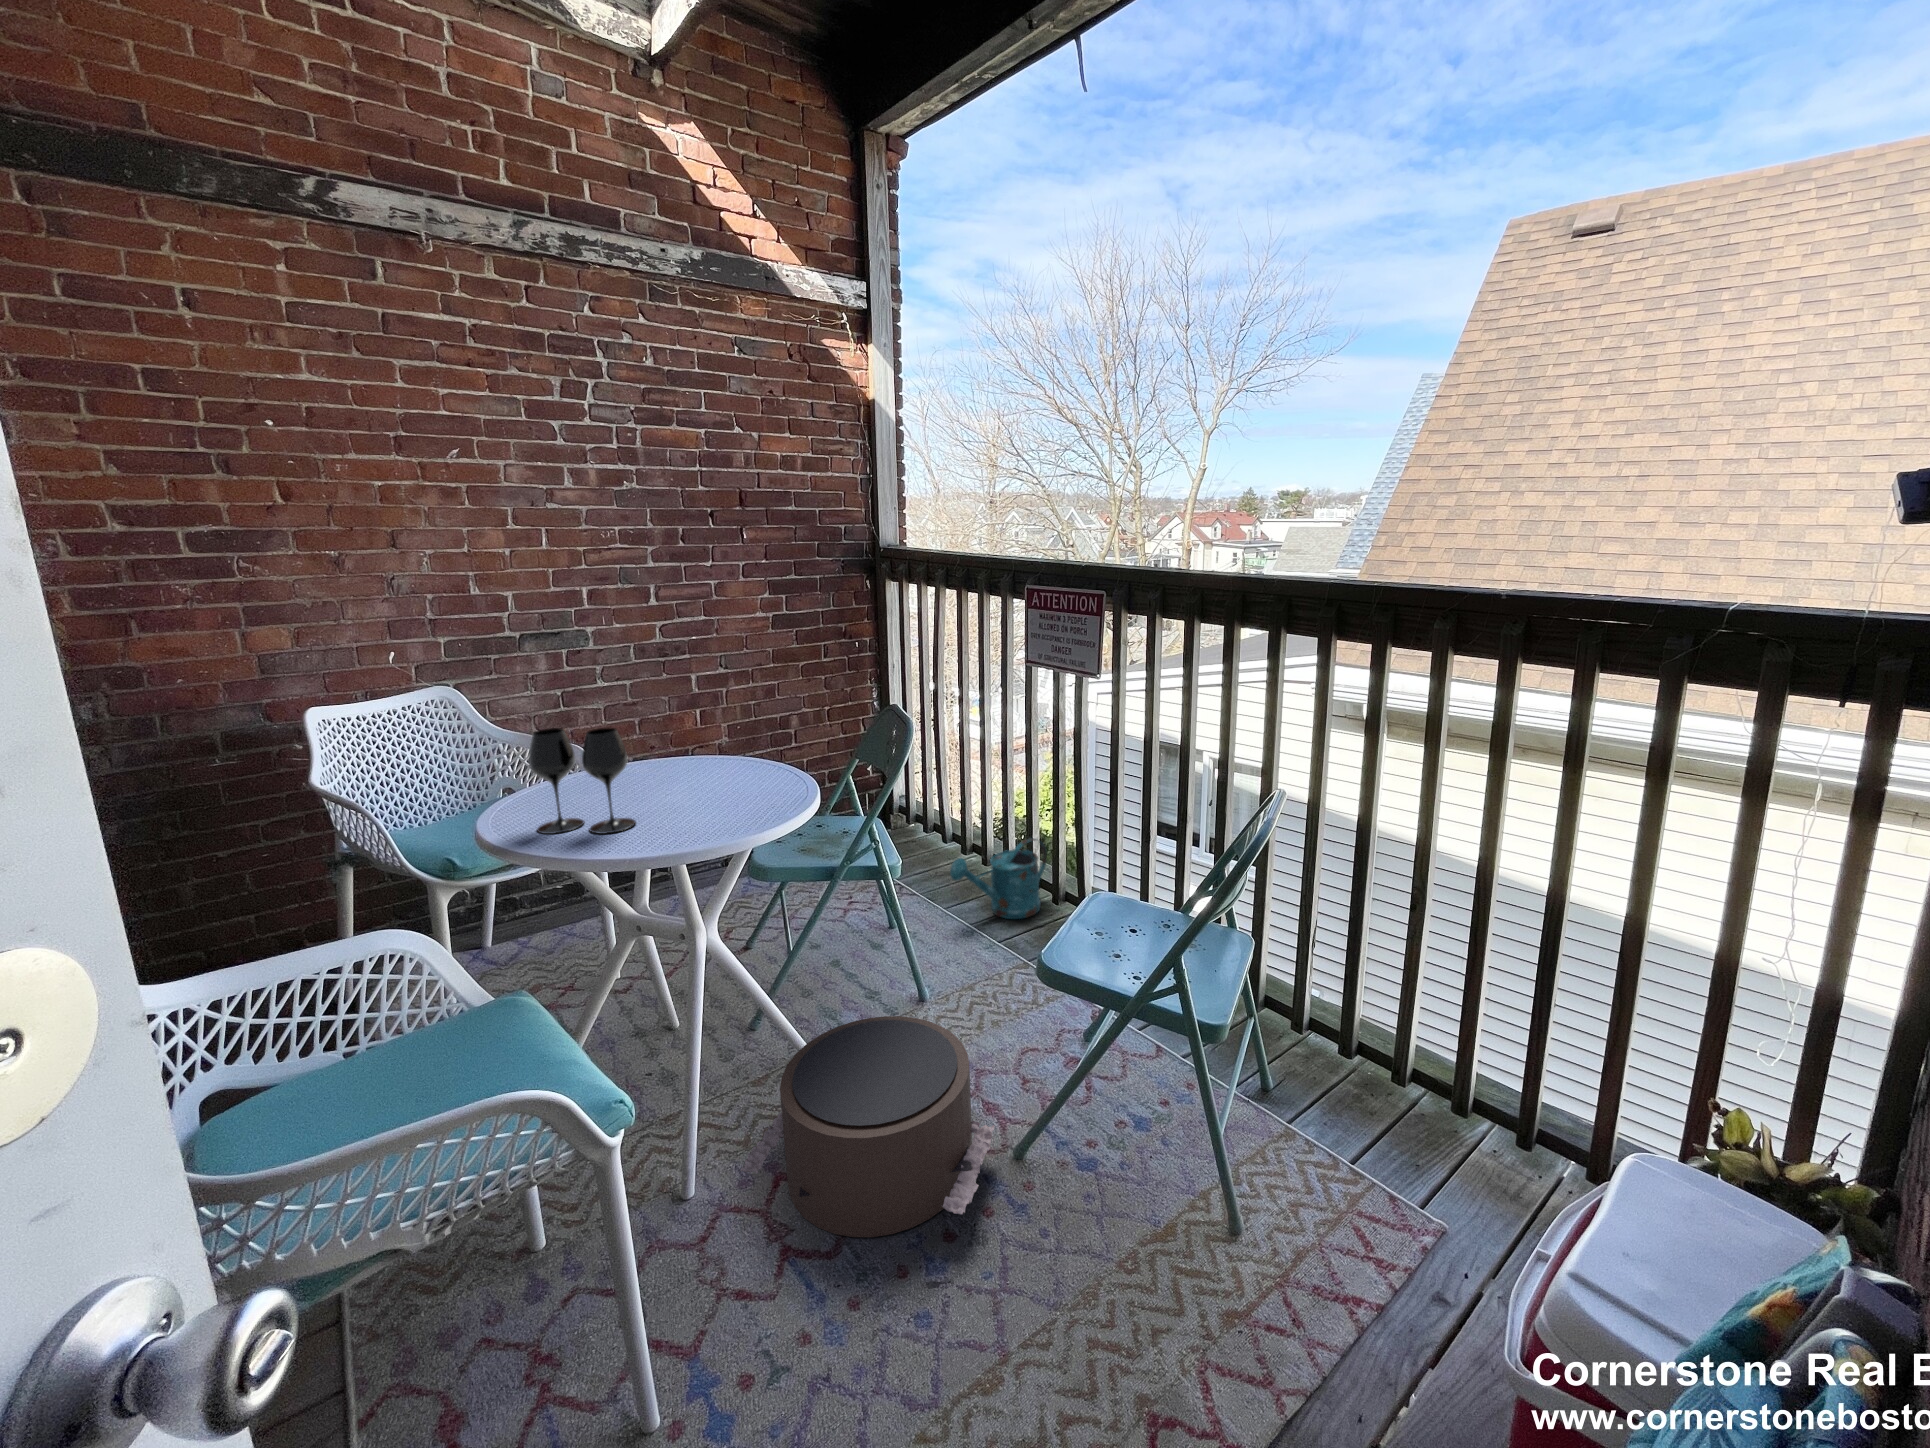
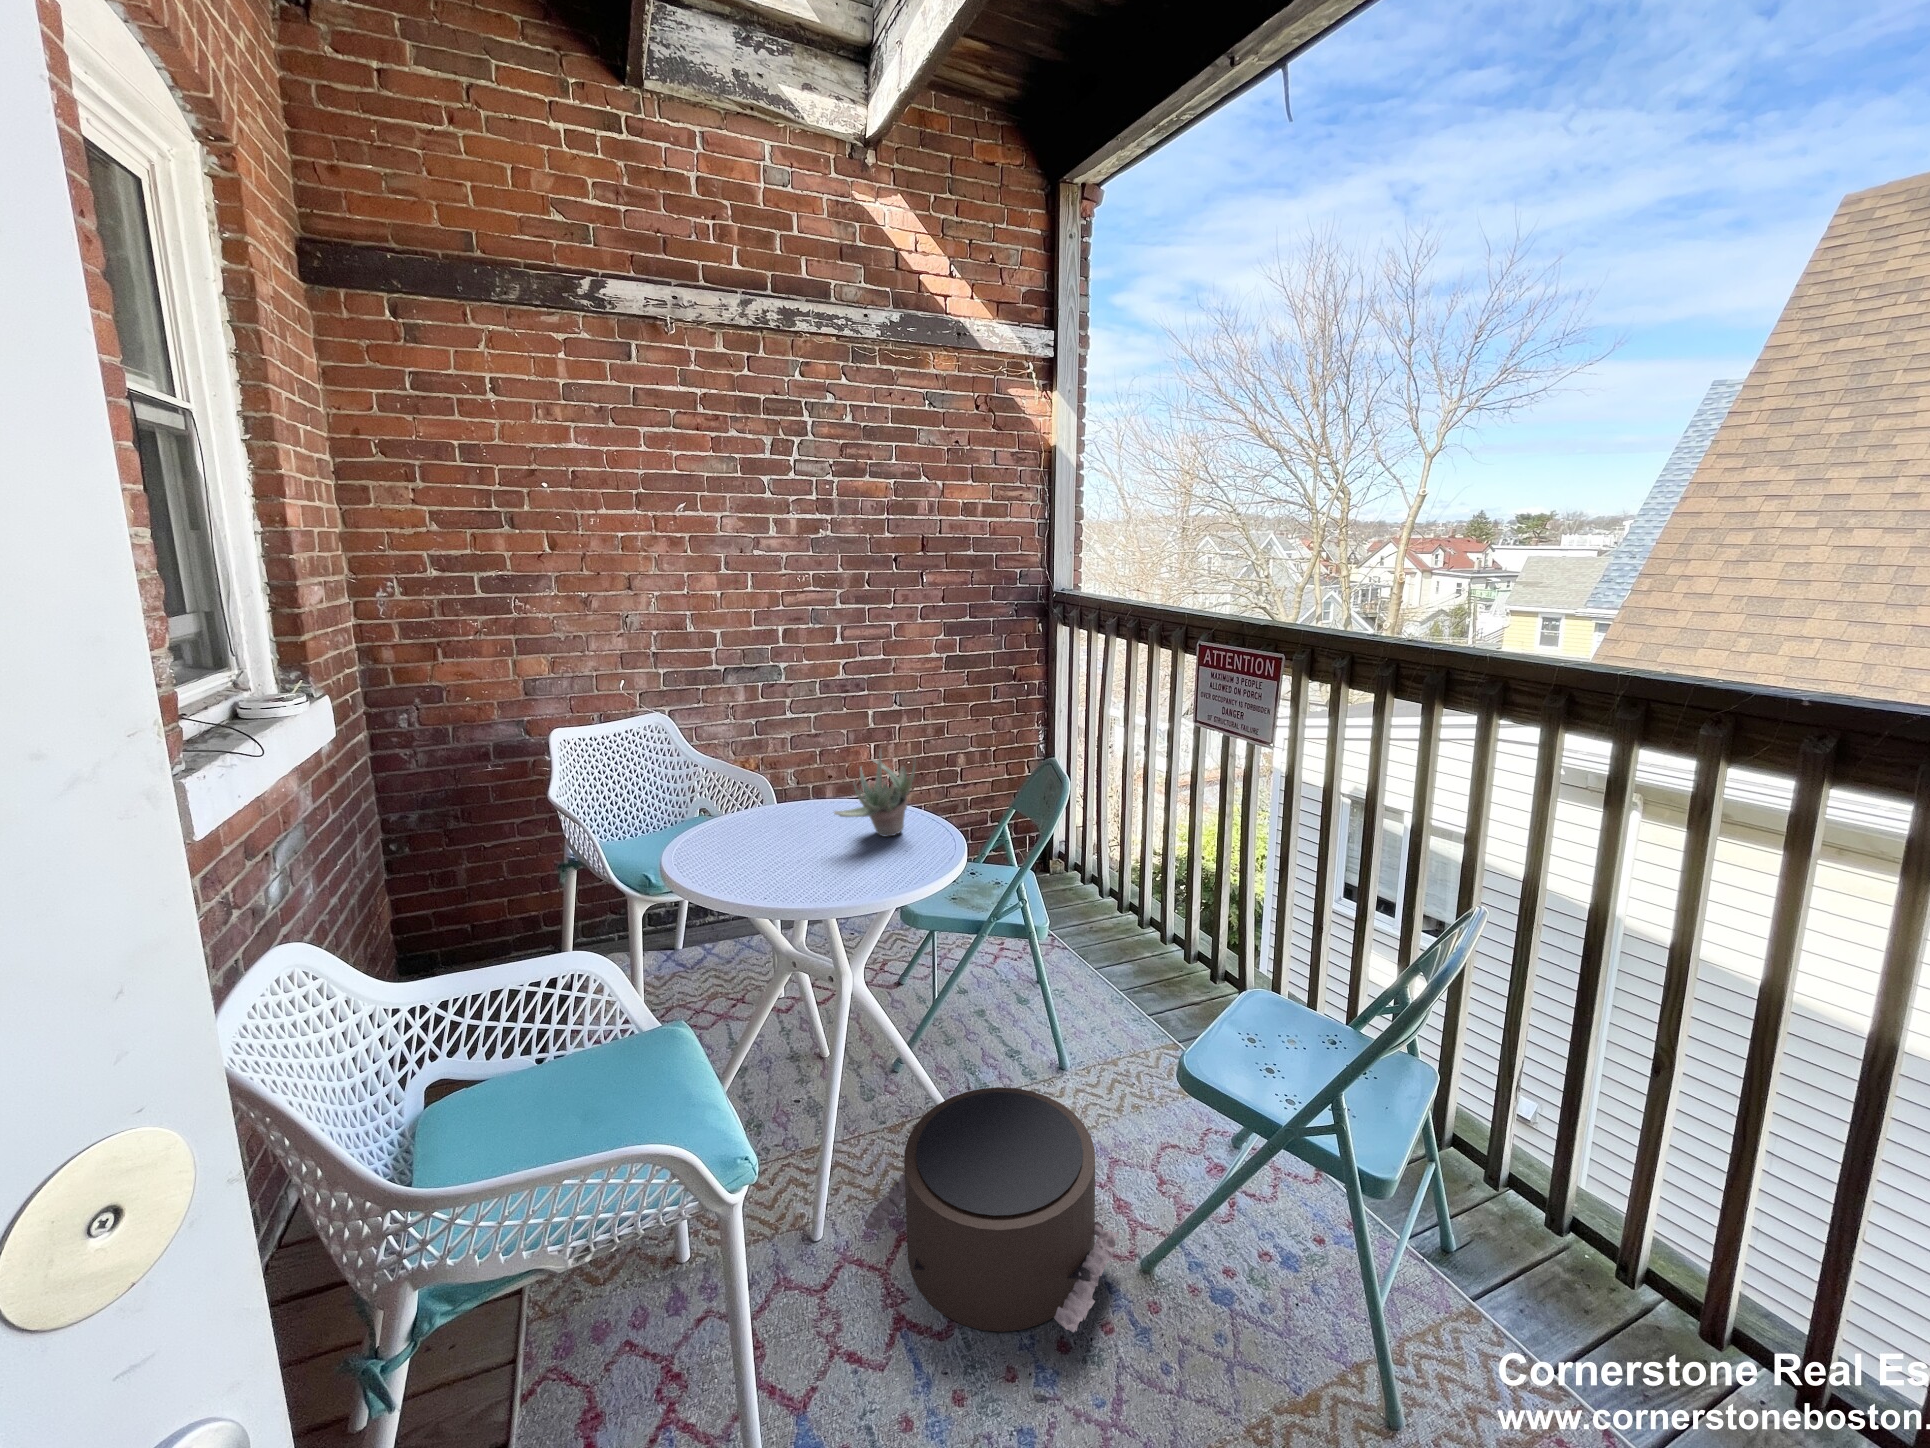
succulent plant: none [676,695,761,788] -> present [834,751,916,837]
wine glass: present [529,728,636,834] -> none [707,773,794,877]
watering can: present [950,838,1047,919] -> none [1101,902,1206,987]

